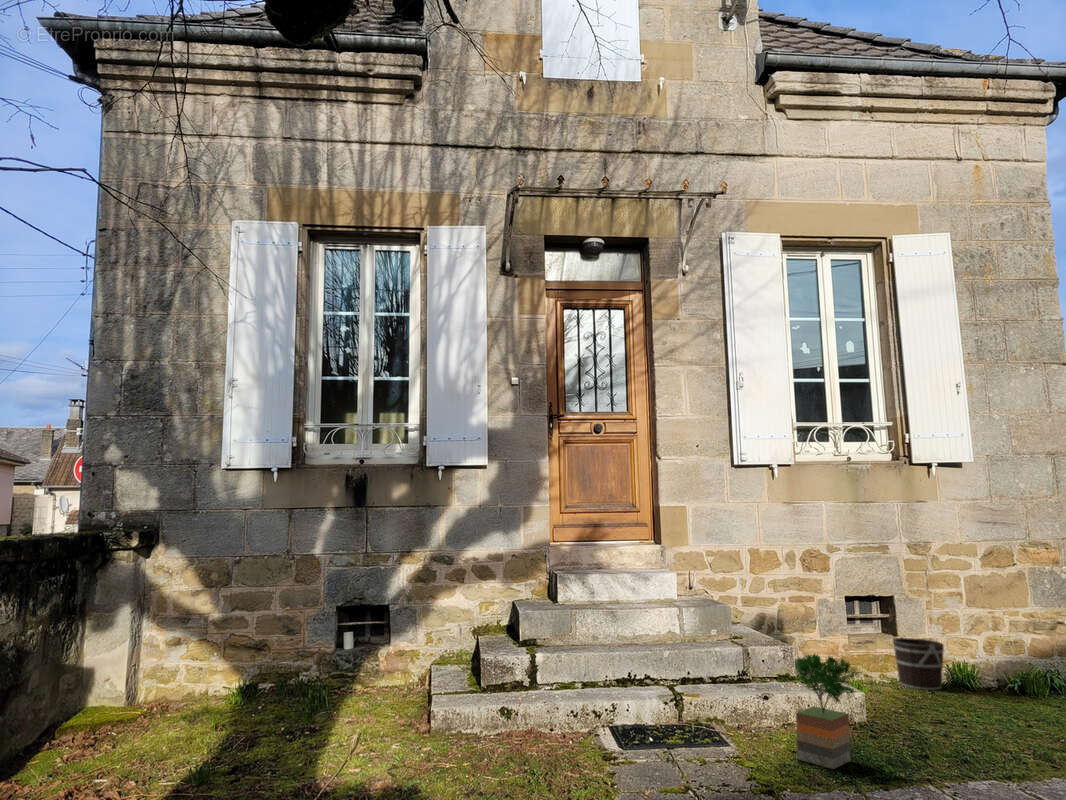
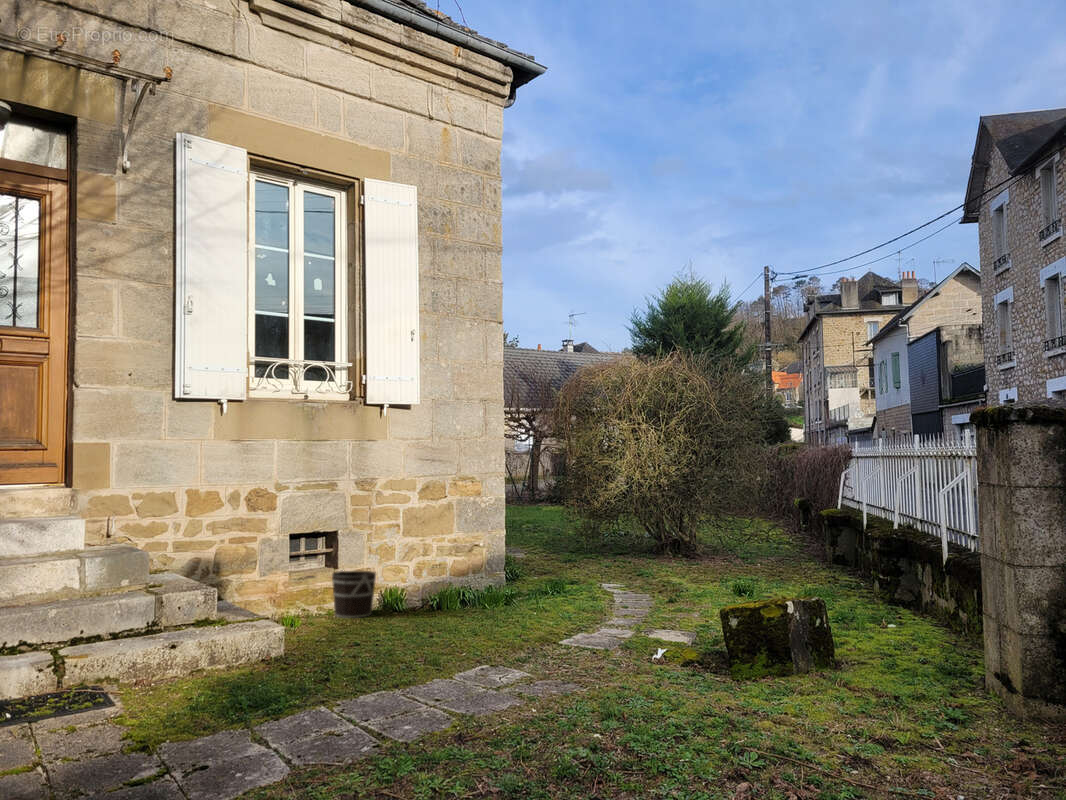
potted tree: present [794,654,859,769] -> none [189,592,264,709]

